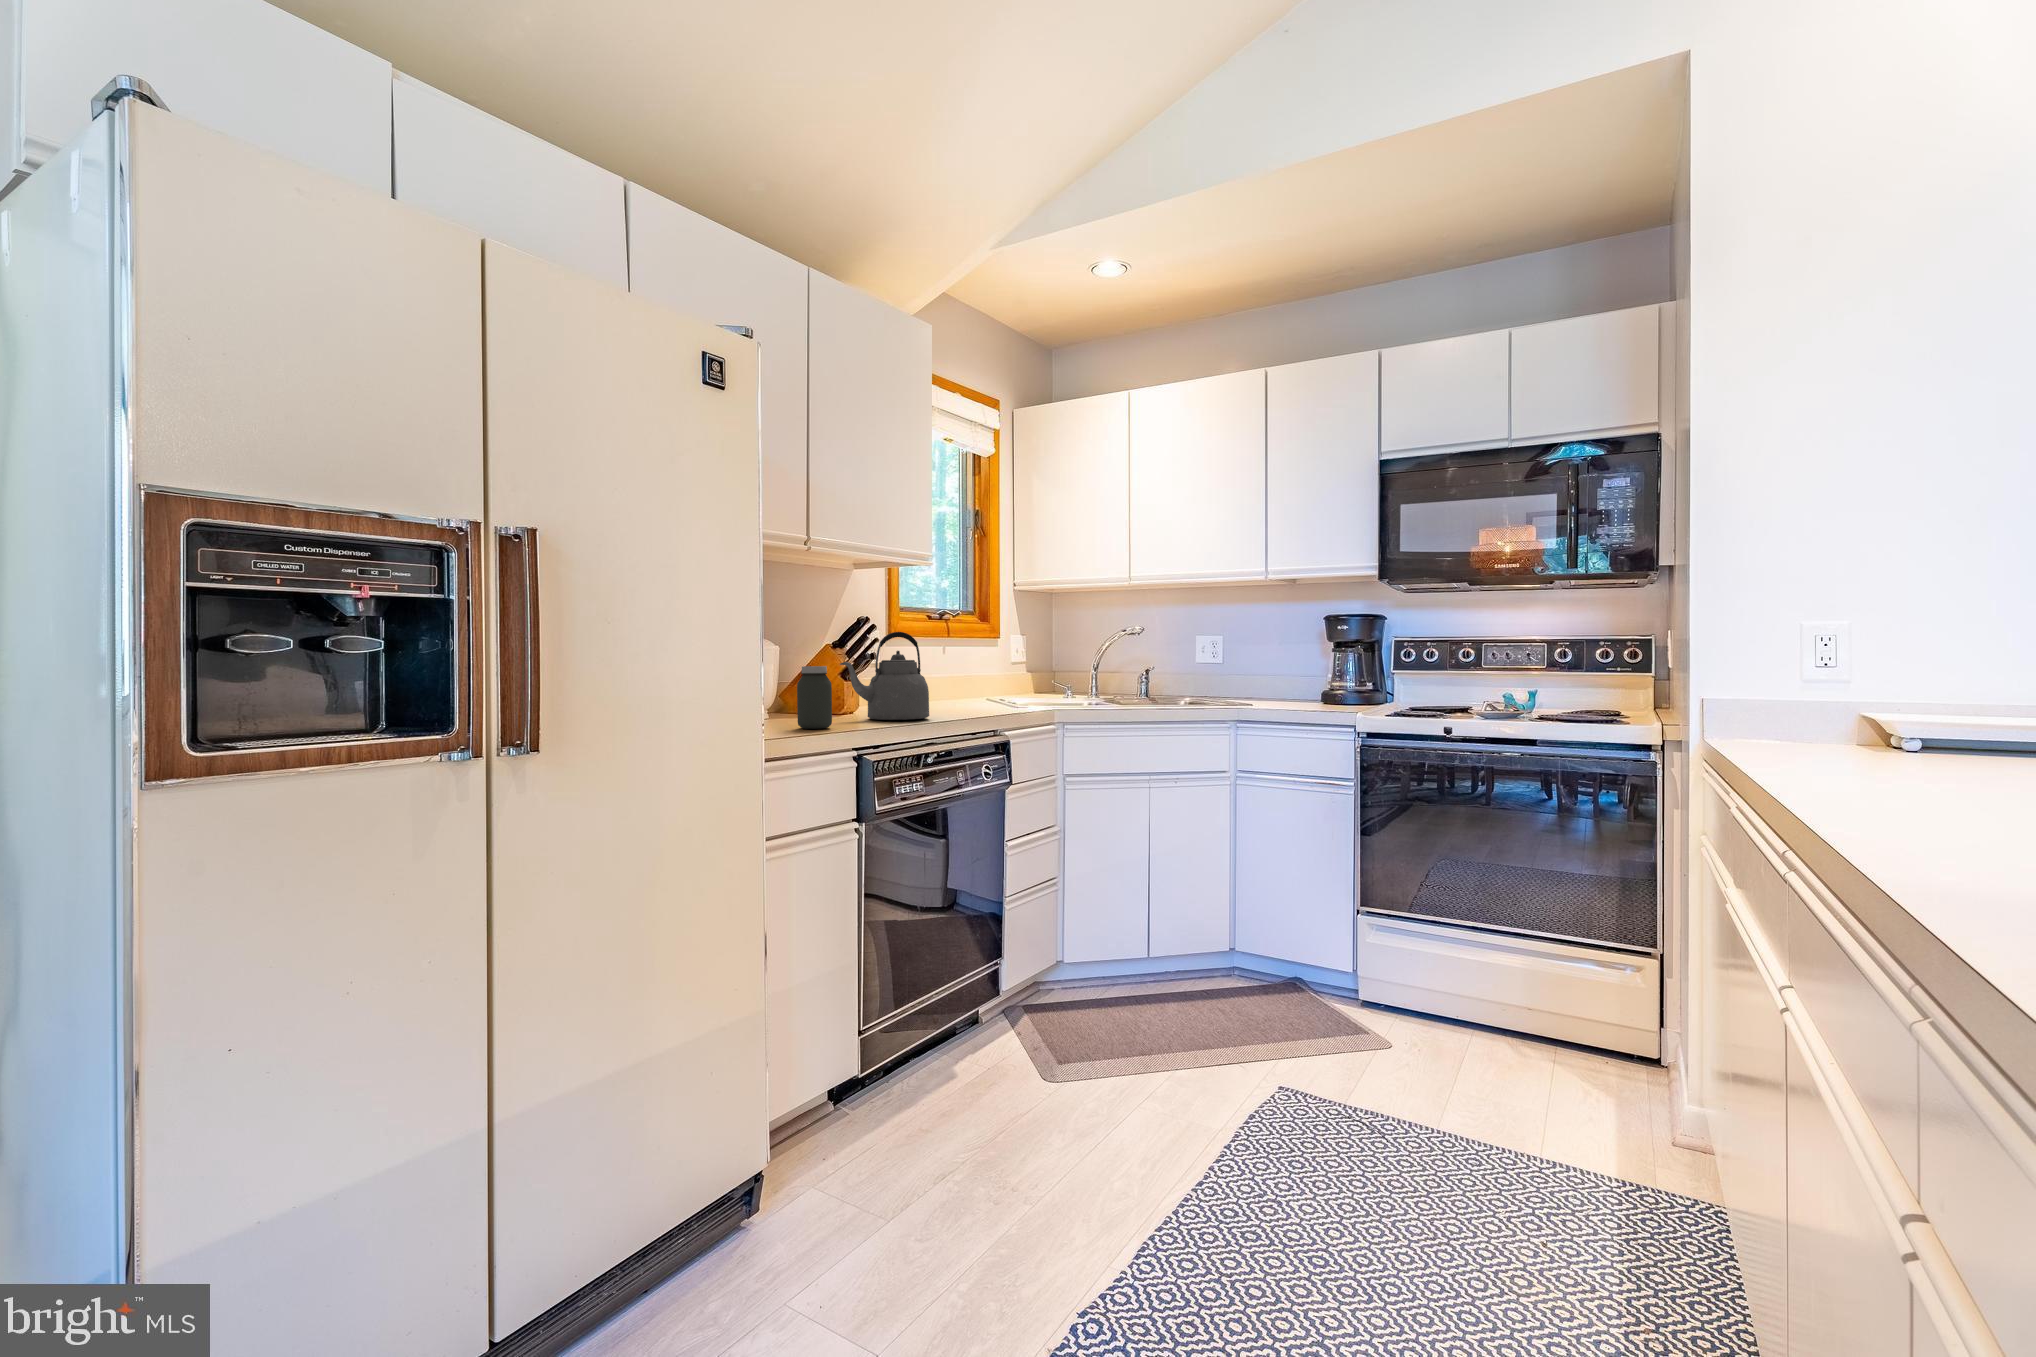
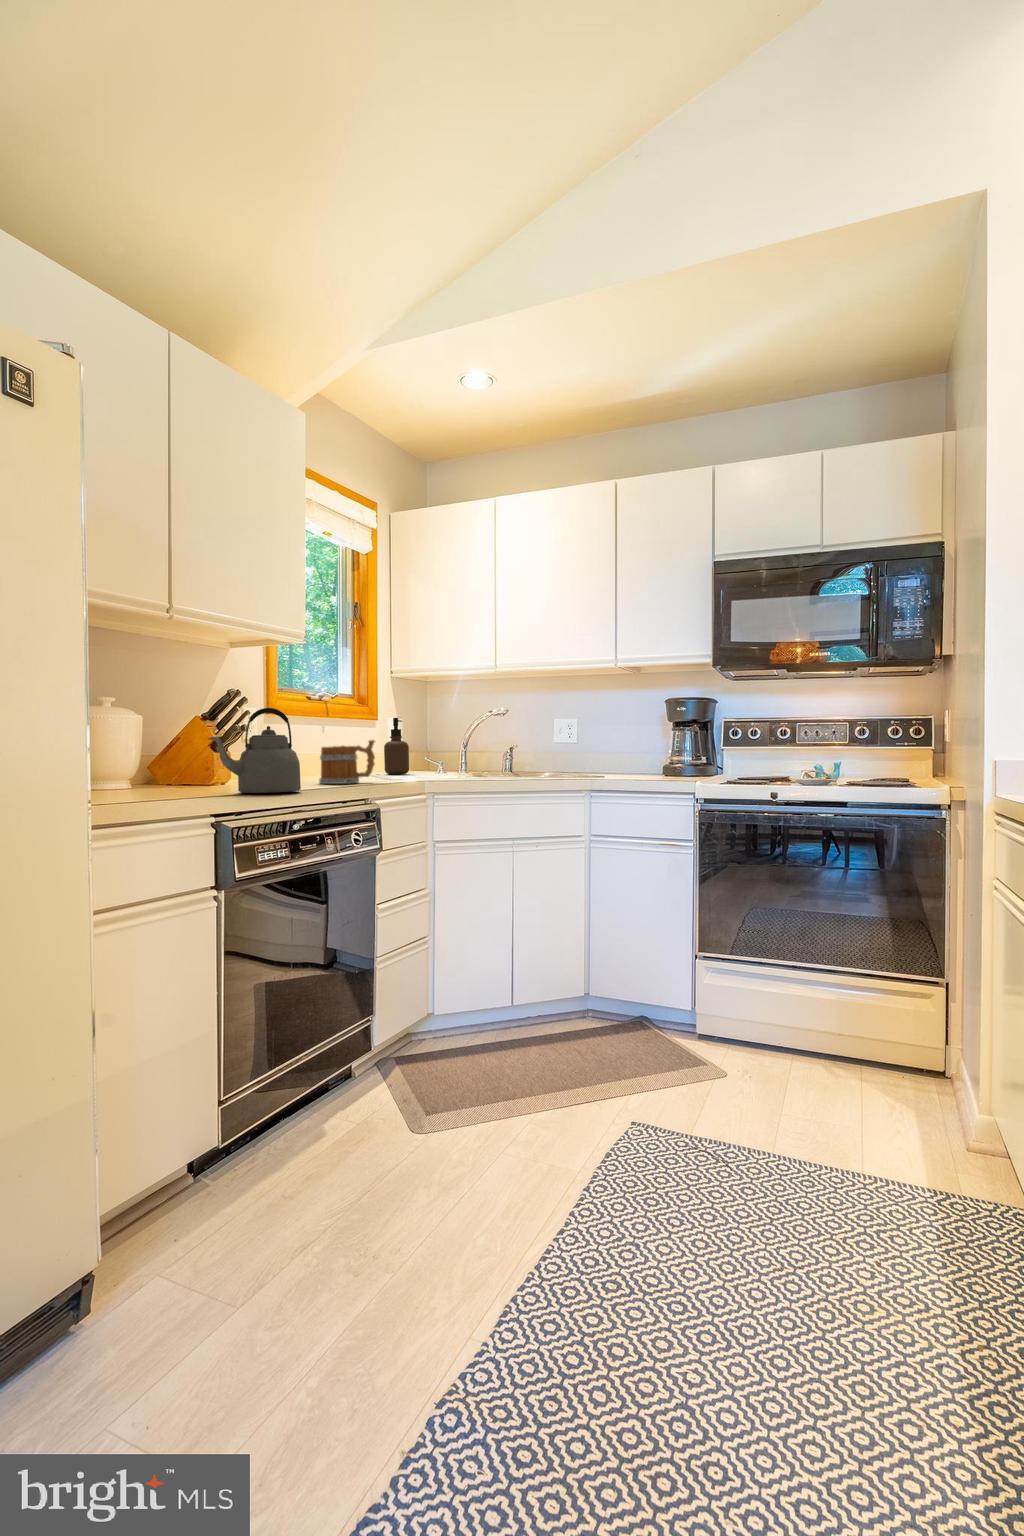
soap dispenser: none [1005,633,1032,695] -> present [384,718,409,774]
mug: none [942,661,1001,708] -> present [319,740,375,784]
jar: present [797,666,832,729] -> none [156,738,194,801]

